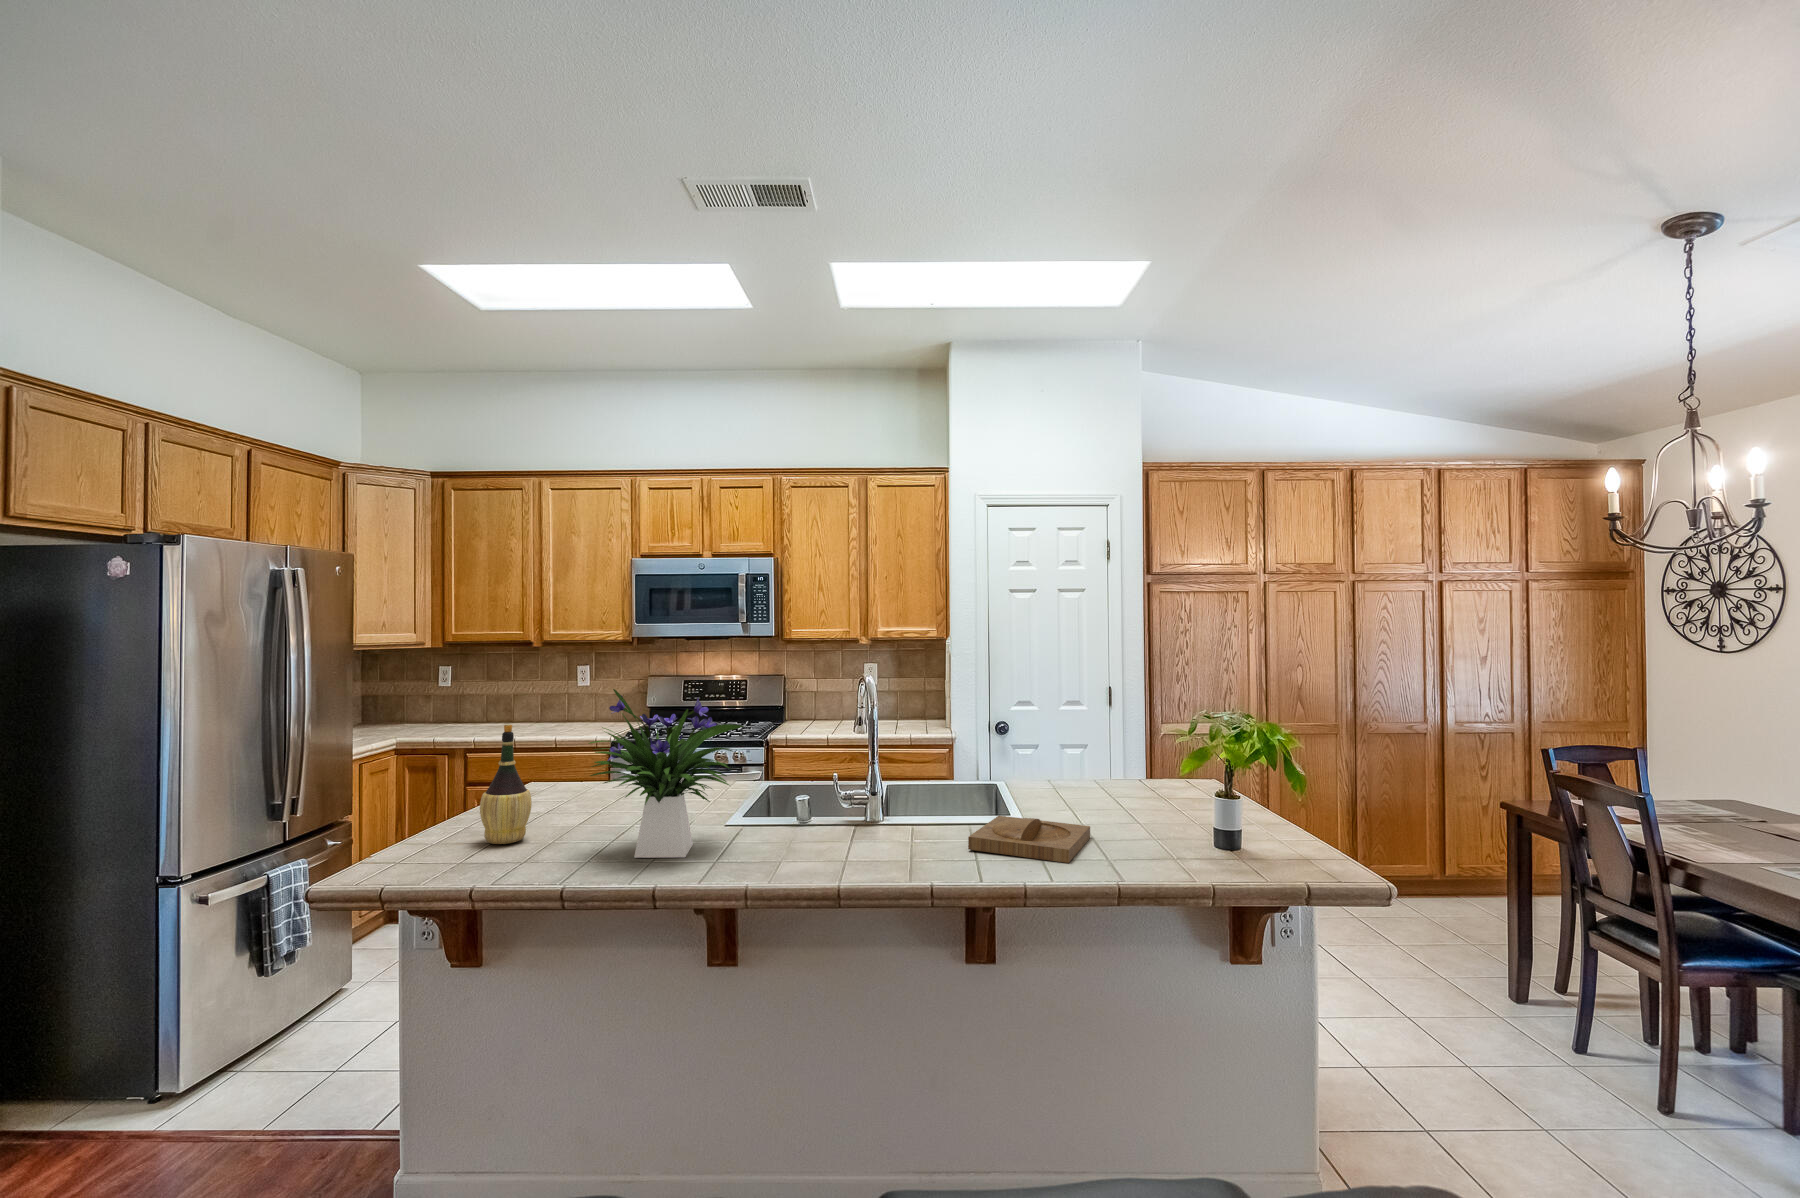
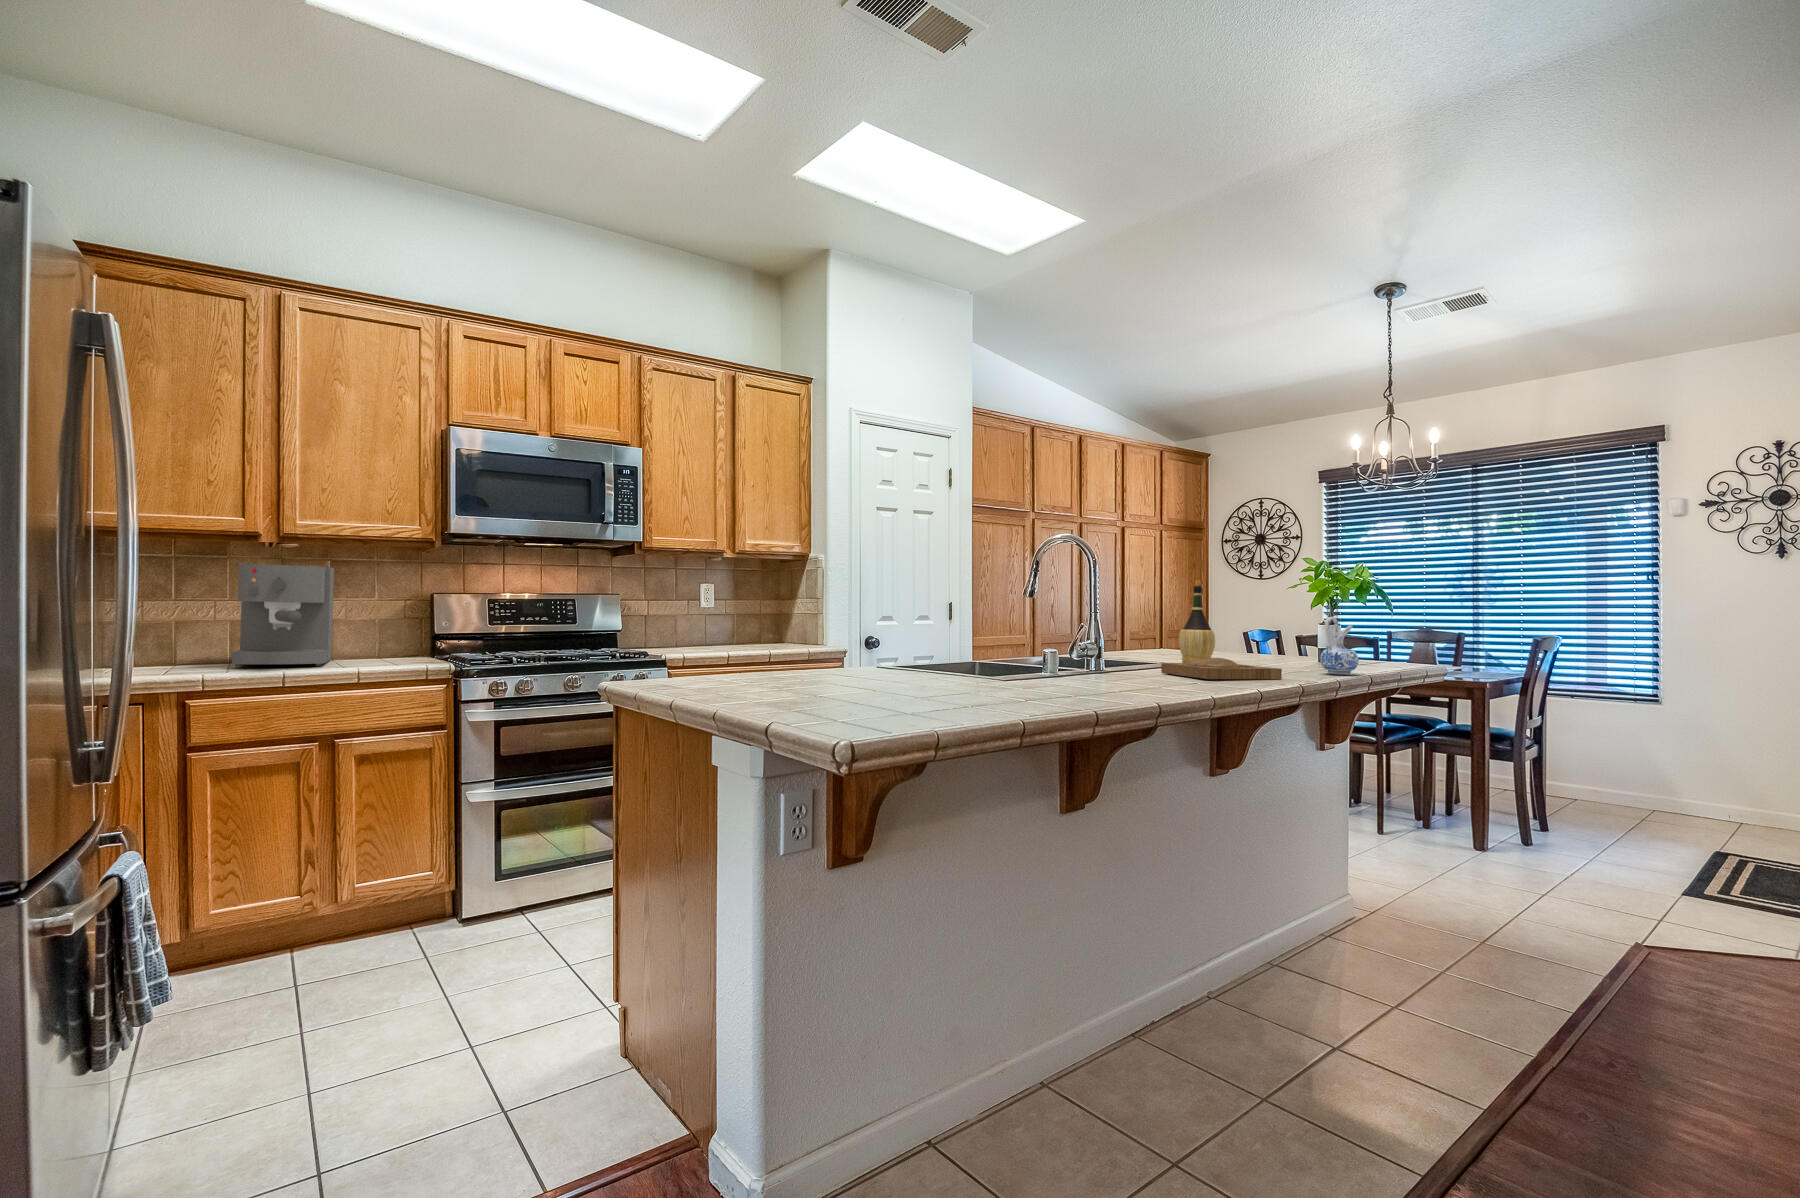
coffee maker: none [494,661,568,734] -> present [232,564,334,667]
flower arrangement: present [589,689,744,858] -> none [949,522,1119,700]
wine bottle: present [480,724,532,844] -> present [1179,581,1215,663]
ceramic pitcher: none [1184,785,1234,868] -> present [1320,617,1359,675]

